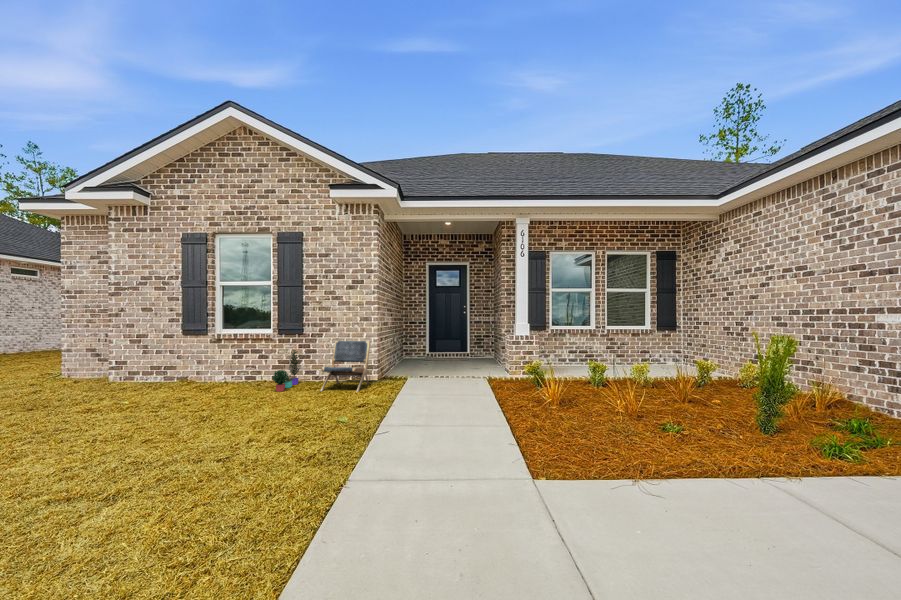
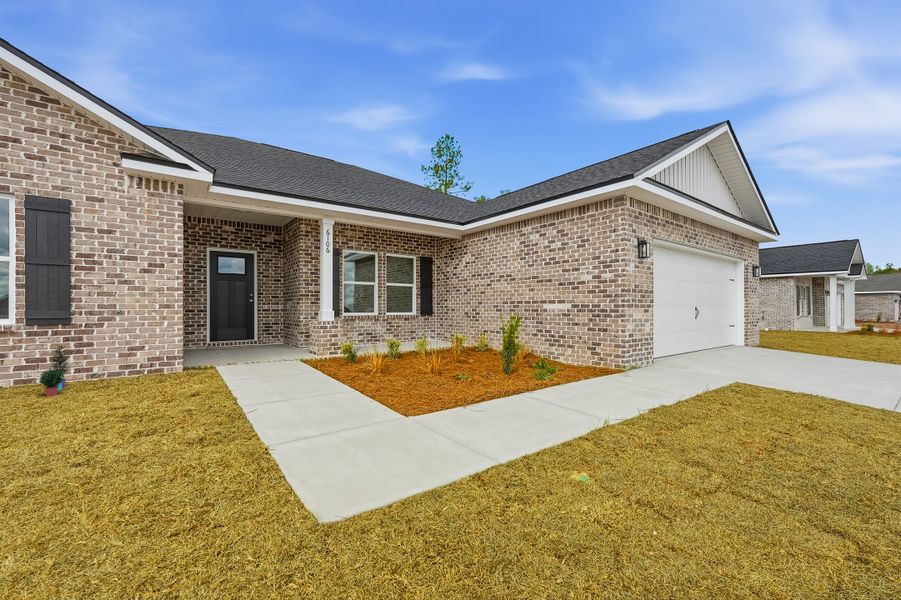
lounge chair: present [321,341,370,392] -> none [117,330,174,389]

